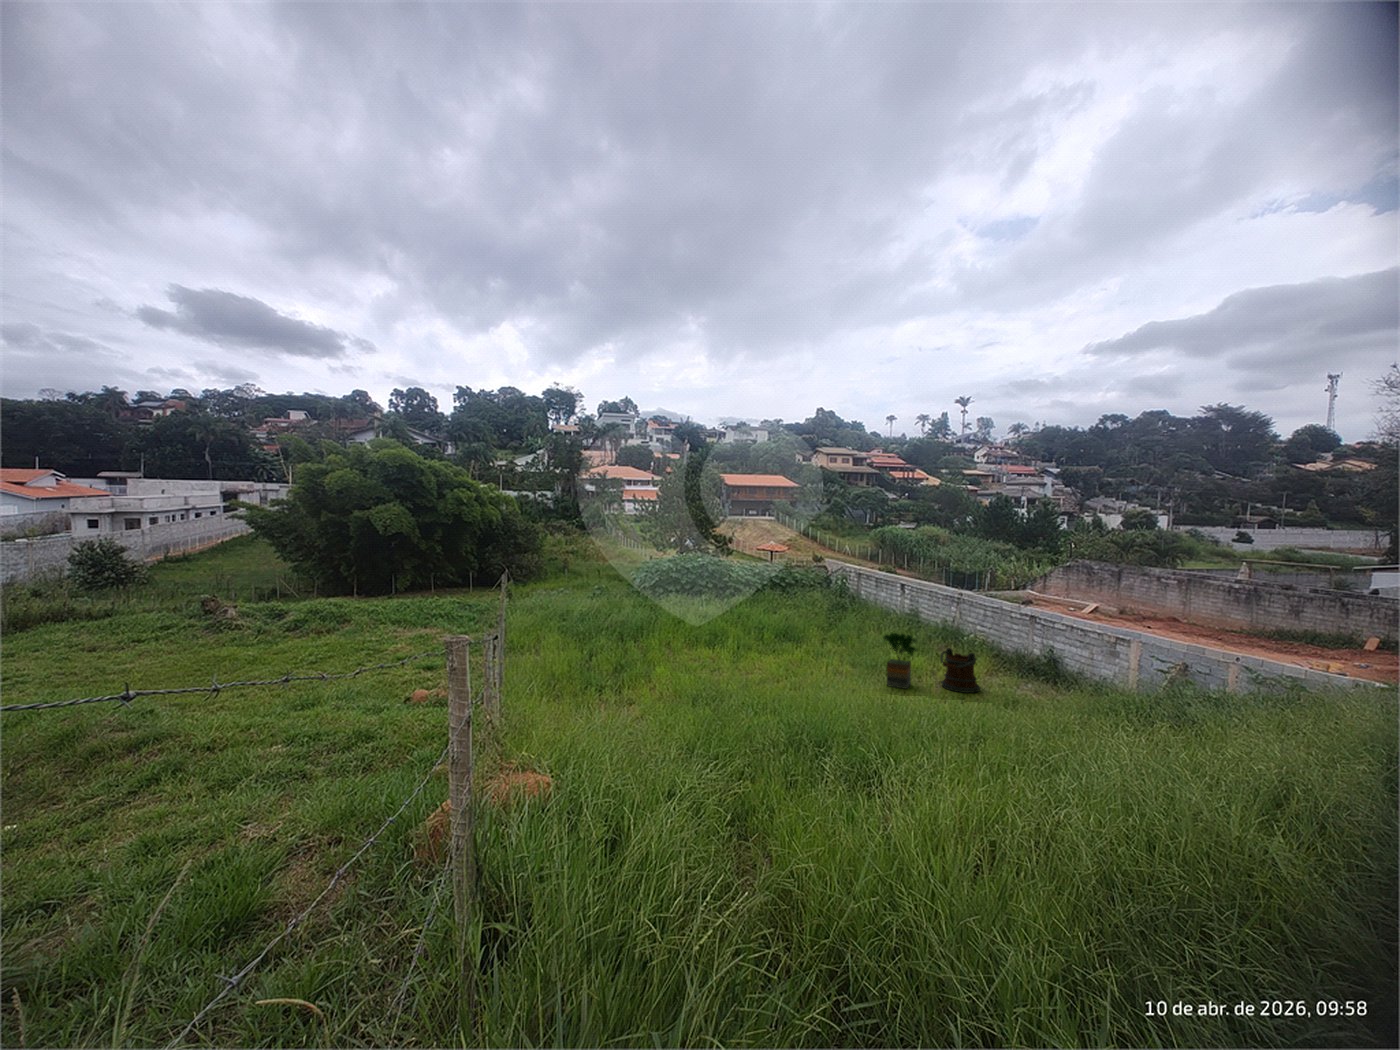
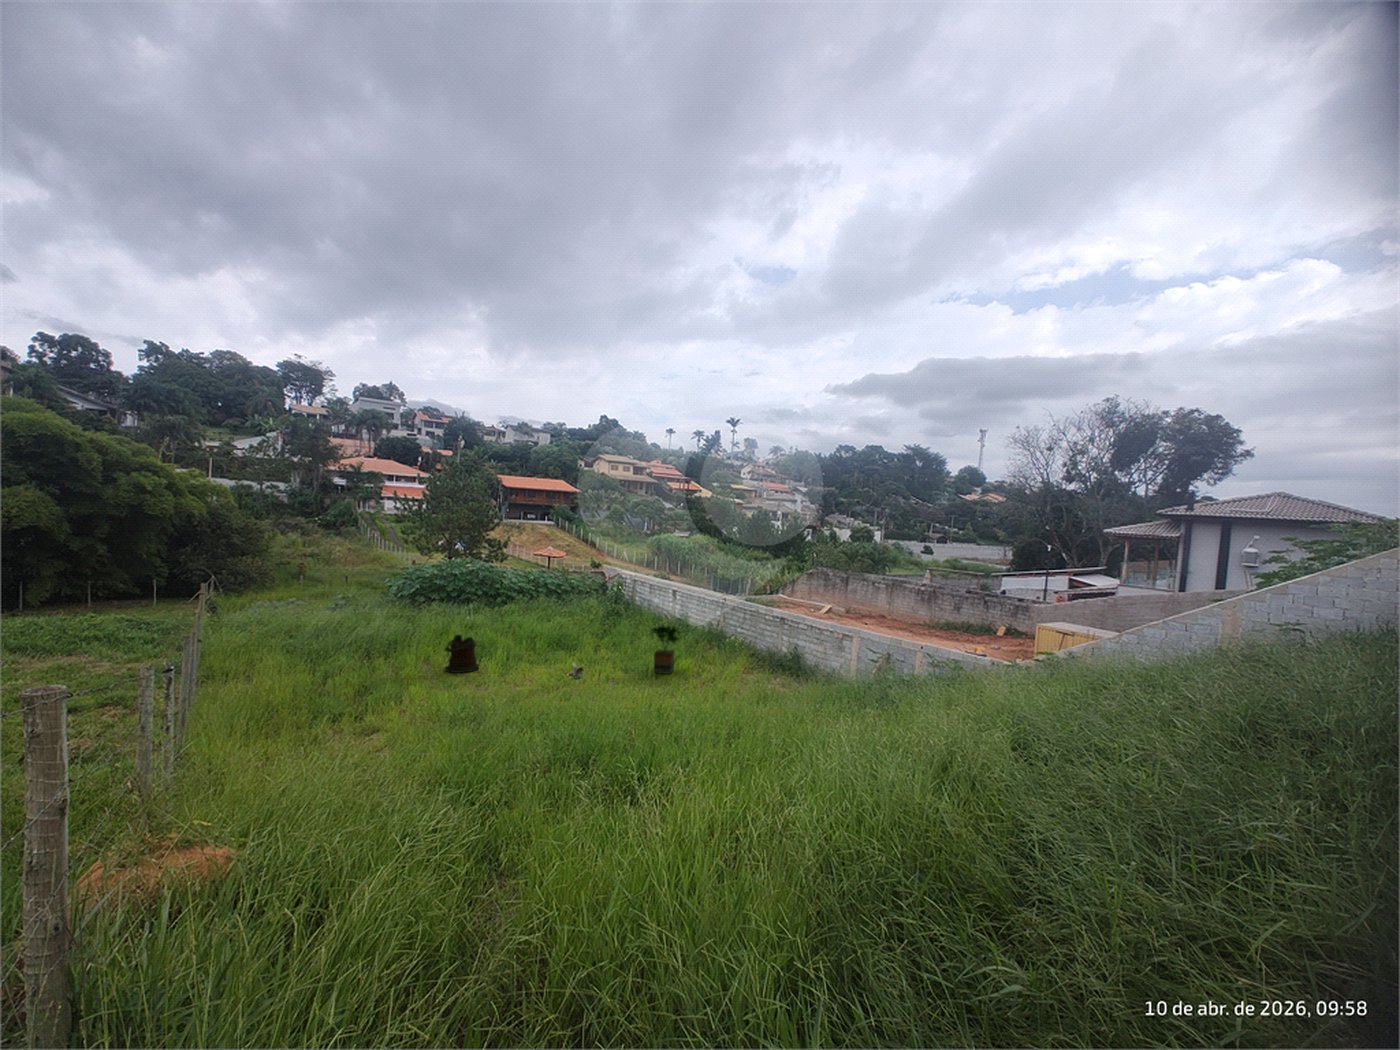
bucket: present [940,648,981,693] -> present [445,635,479,673]

